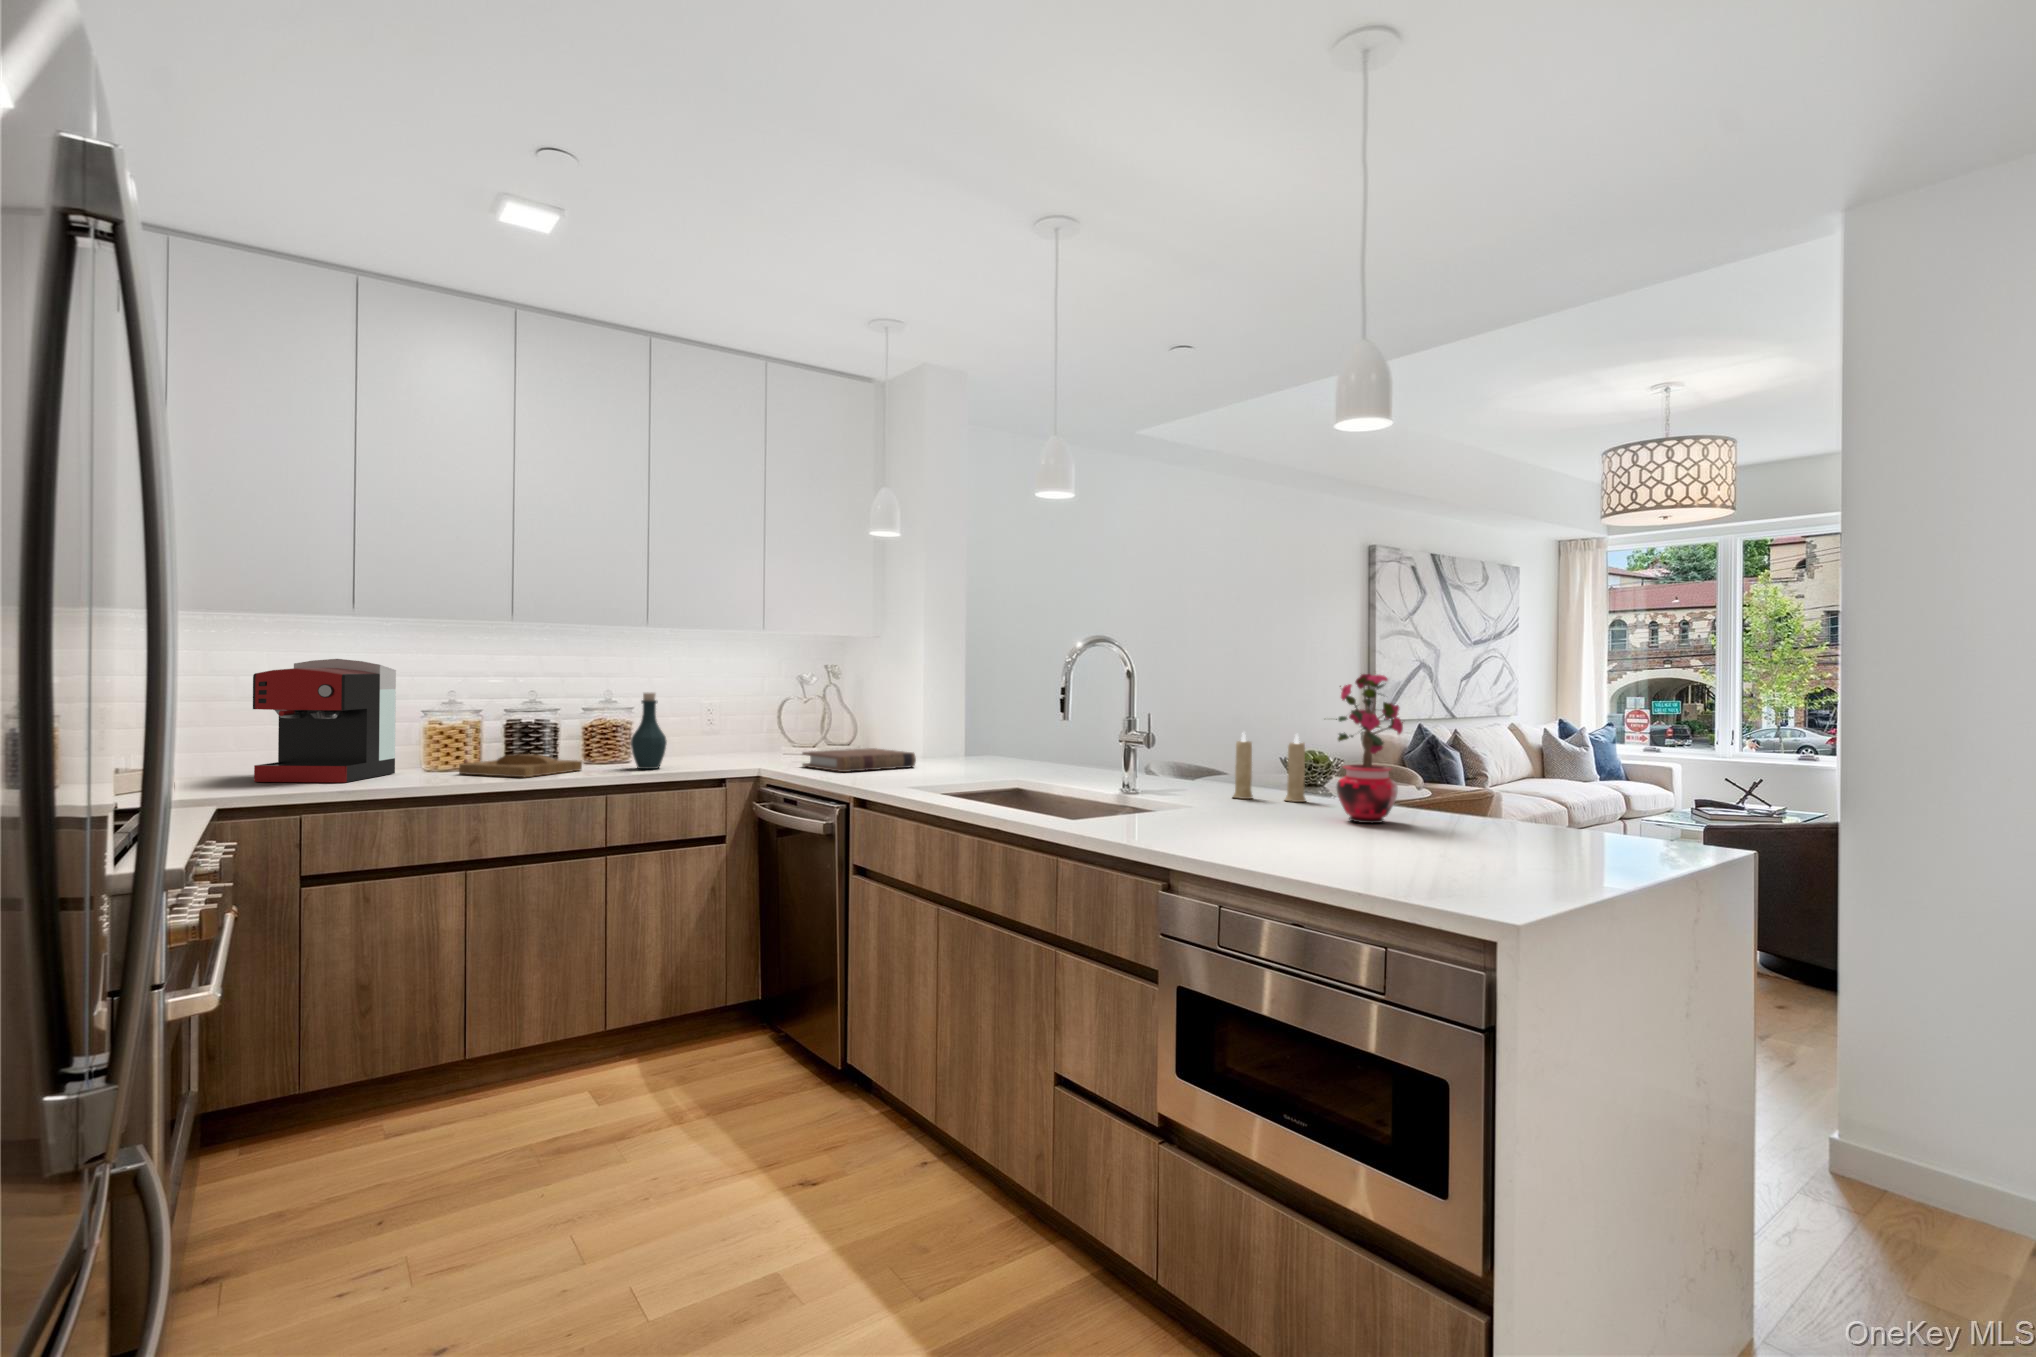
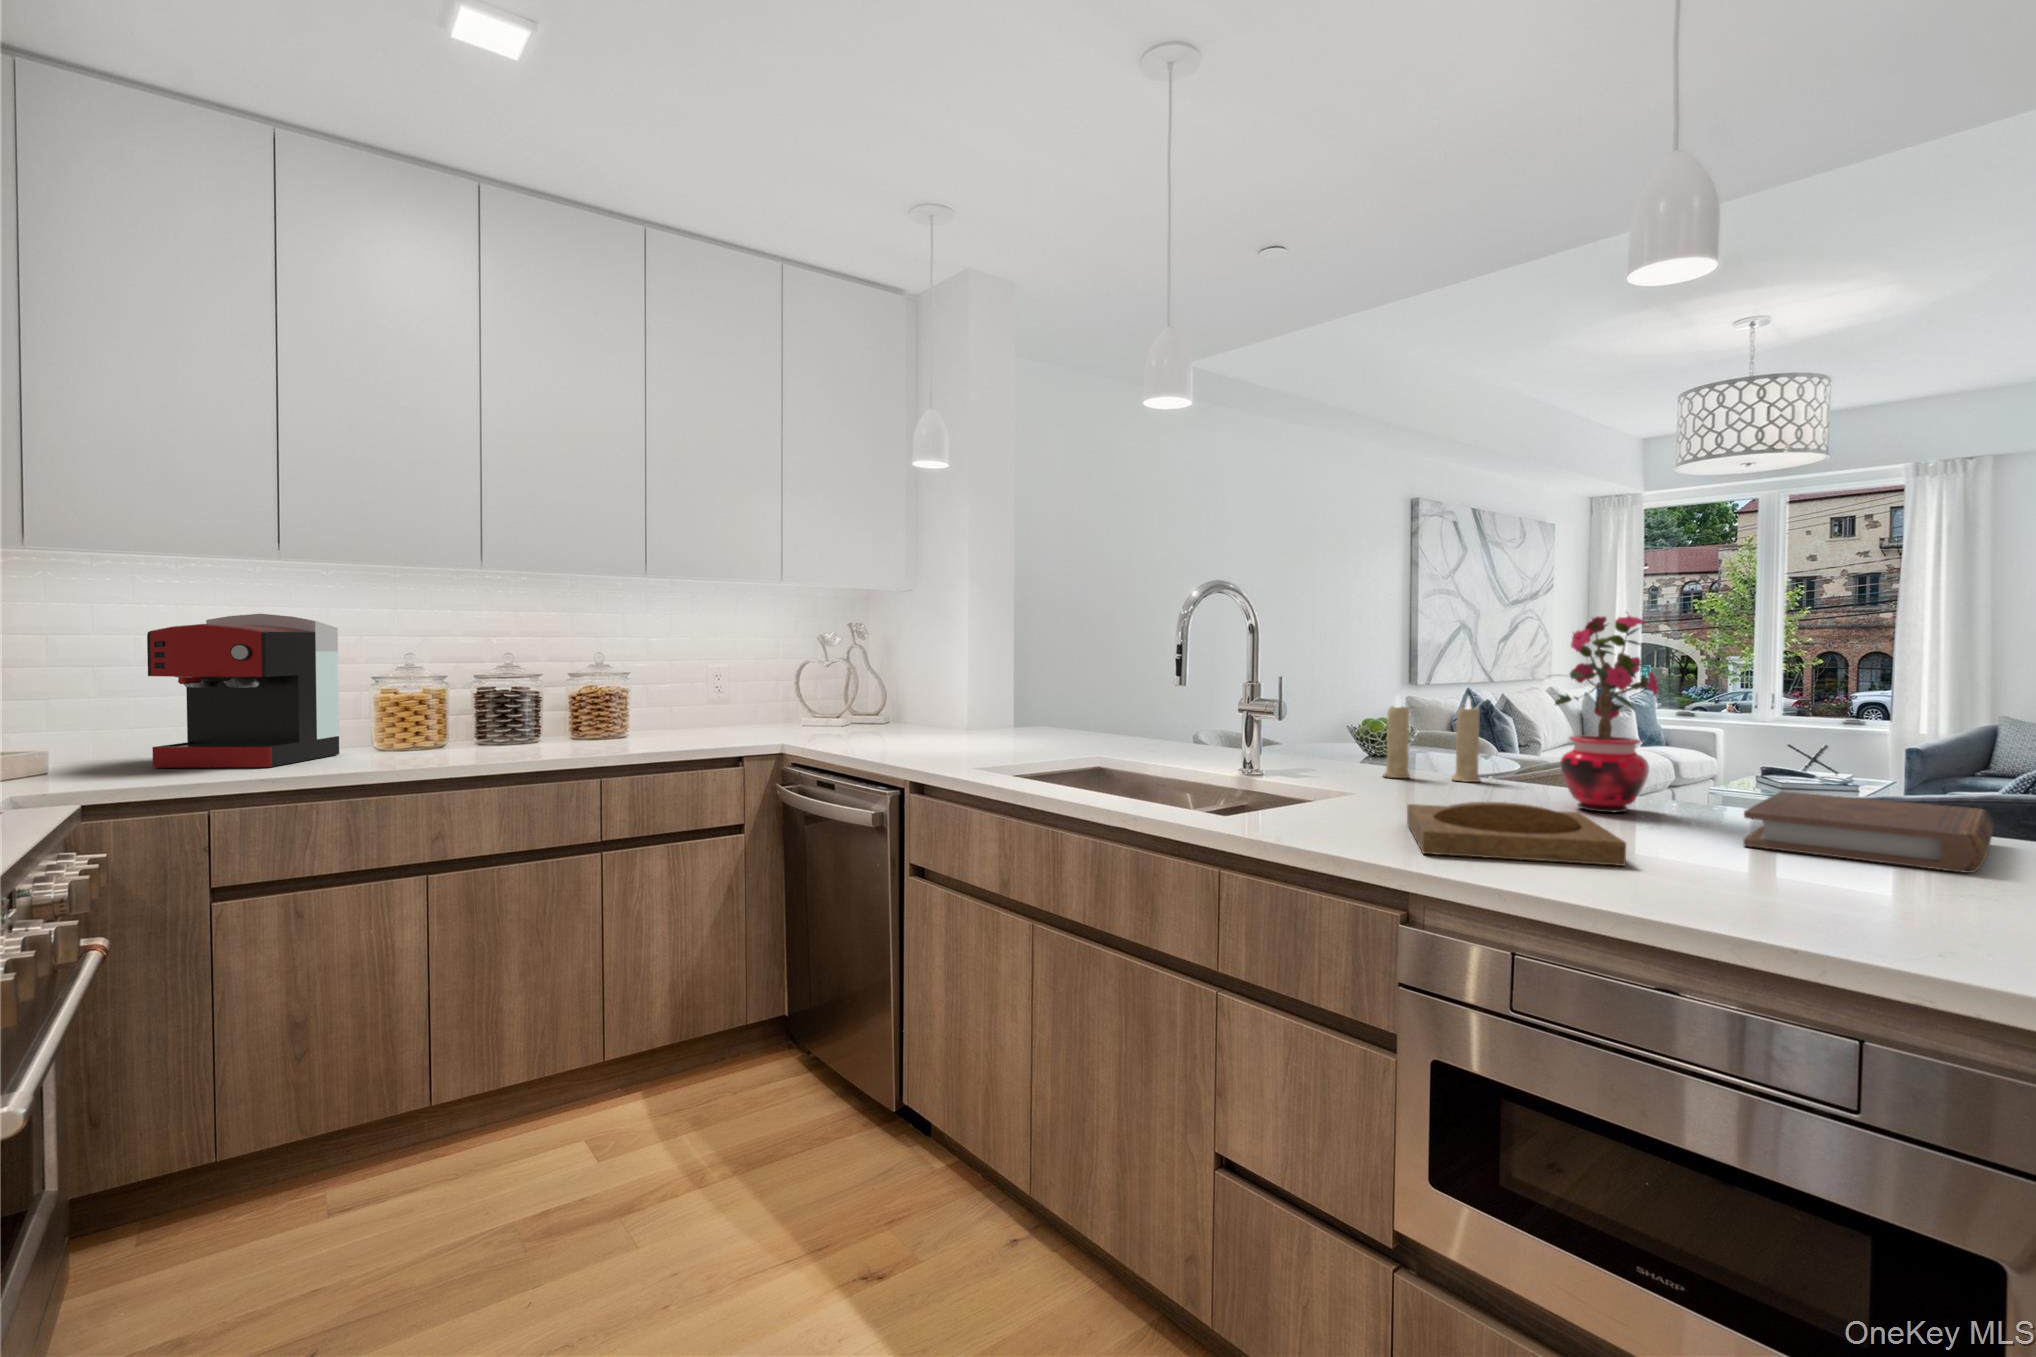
bottle: present [631,692,667,769] -> none [629,655,673,746]
book: present [803,748,916,772] -> present [1743,791,1993,873]
tray: present [459,754,582,778] -> present [1407,802,1626,866]

